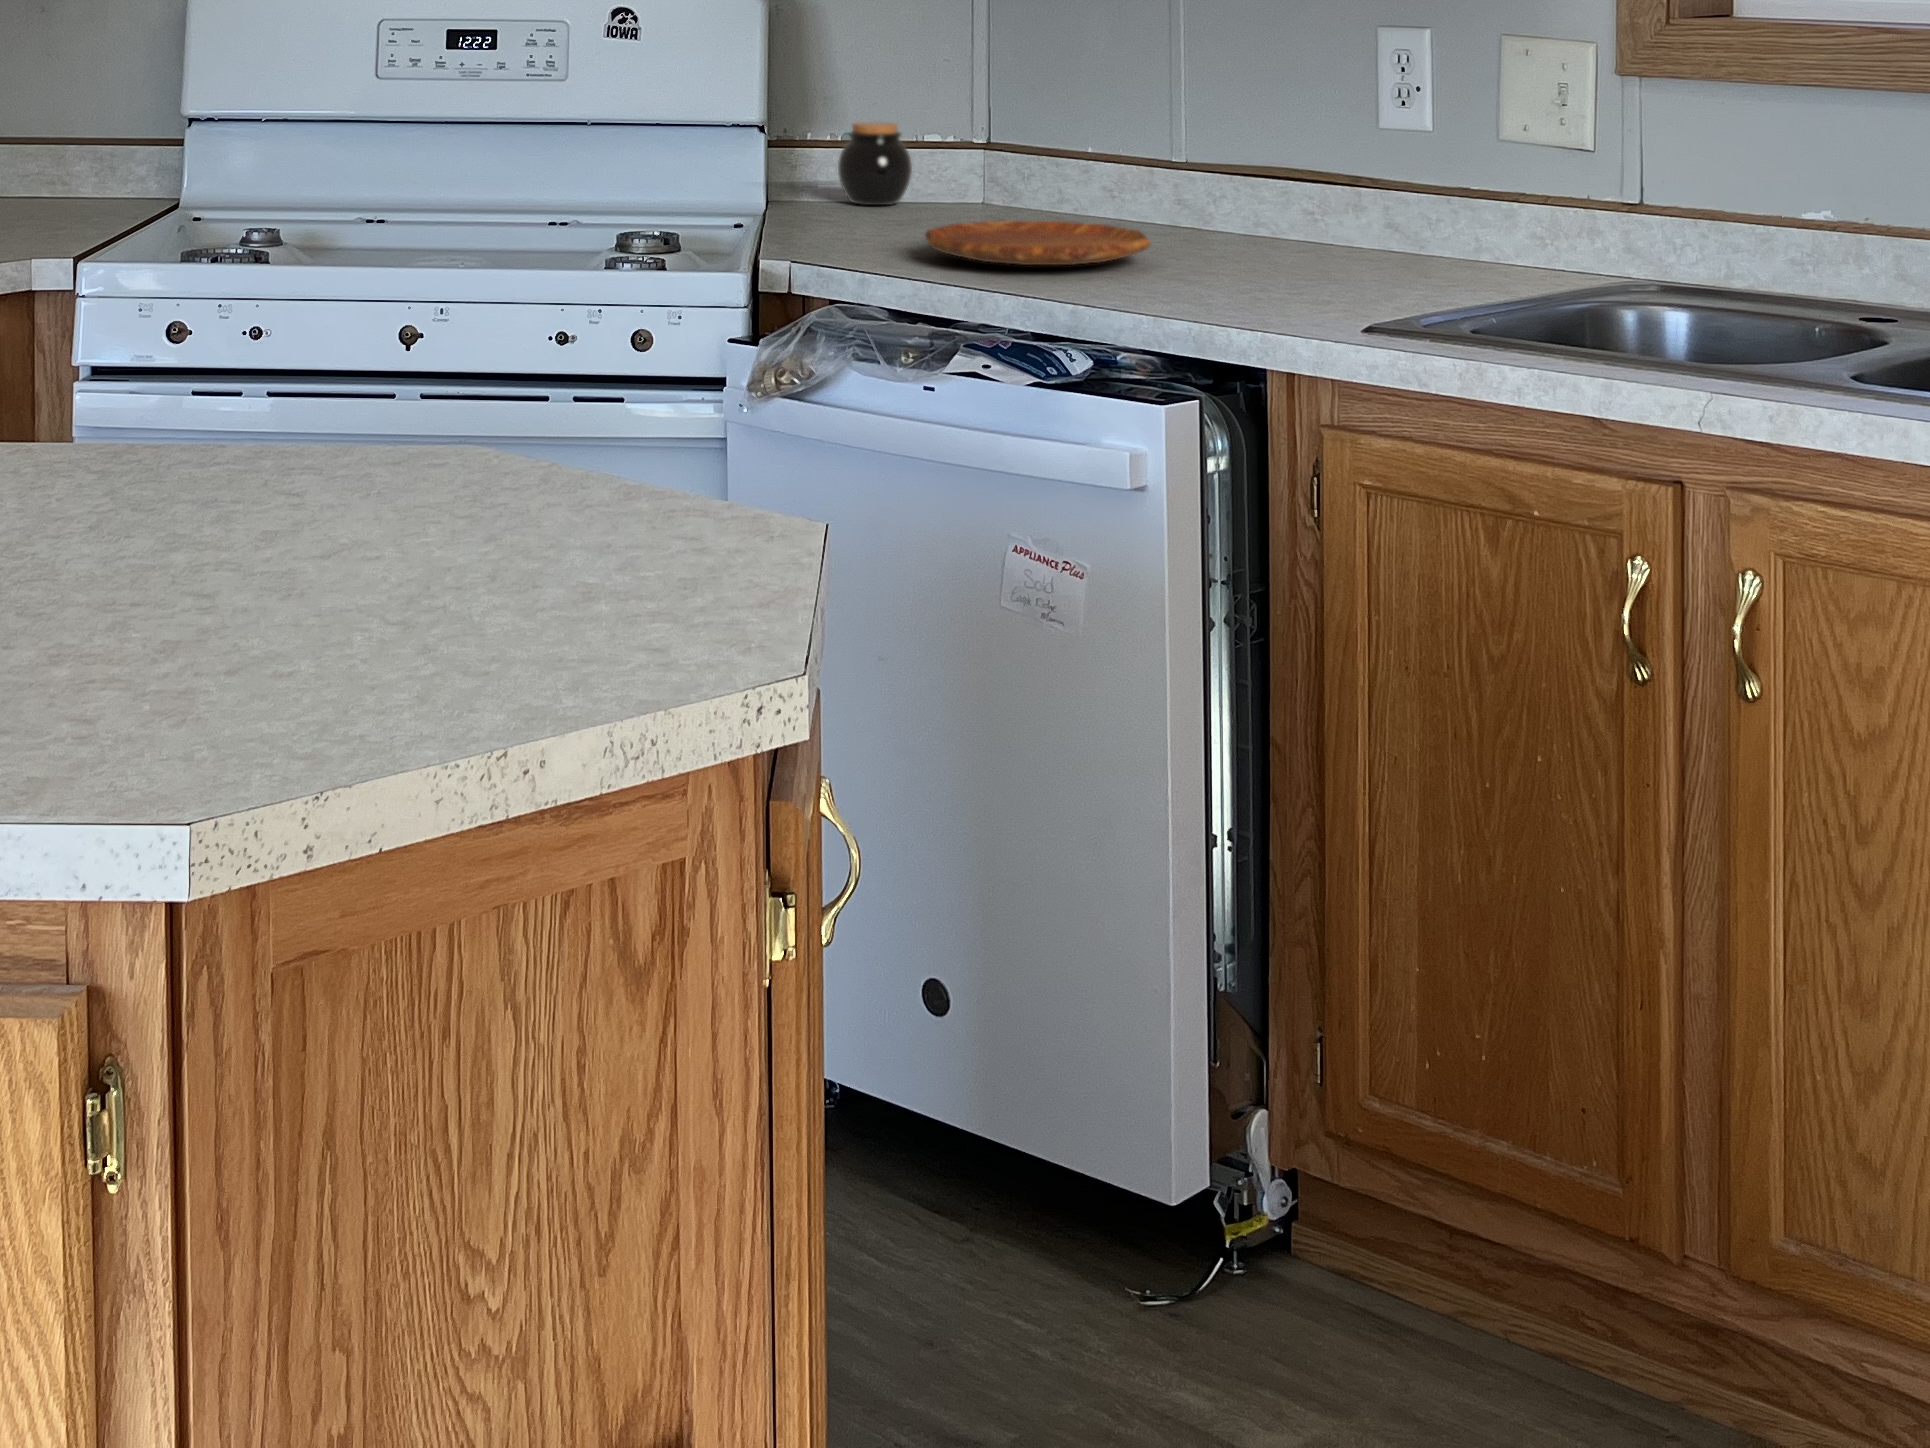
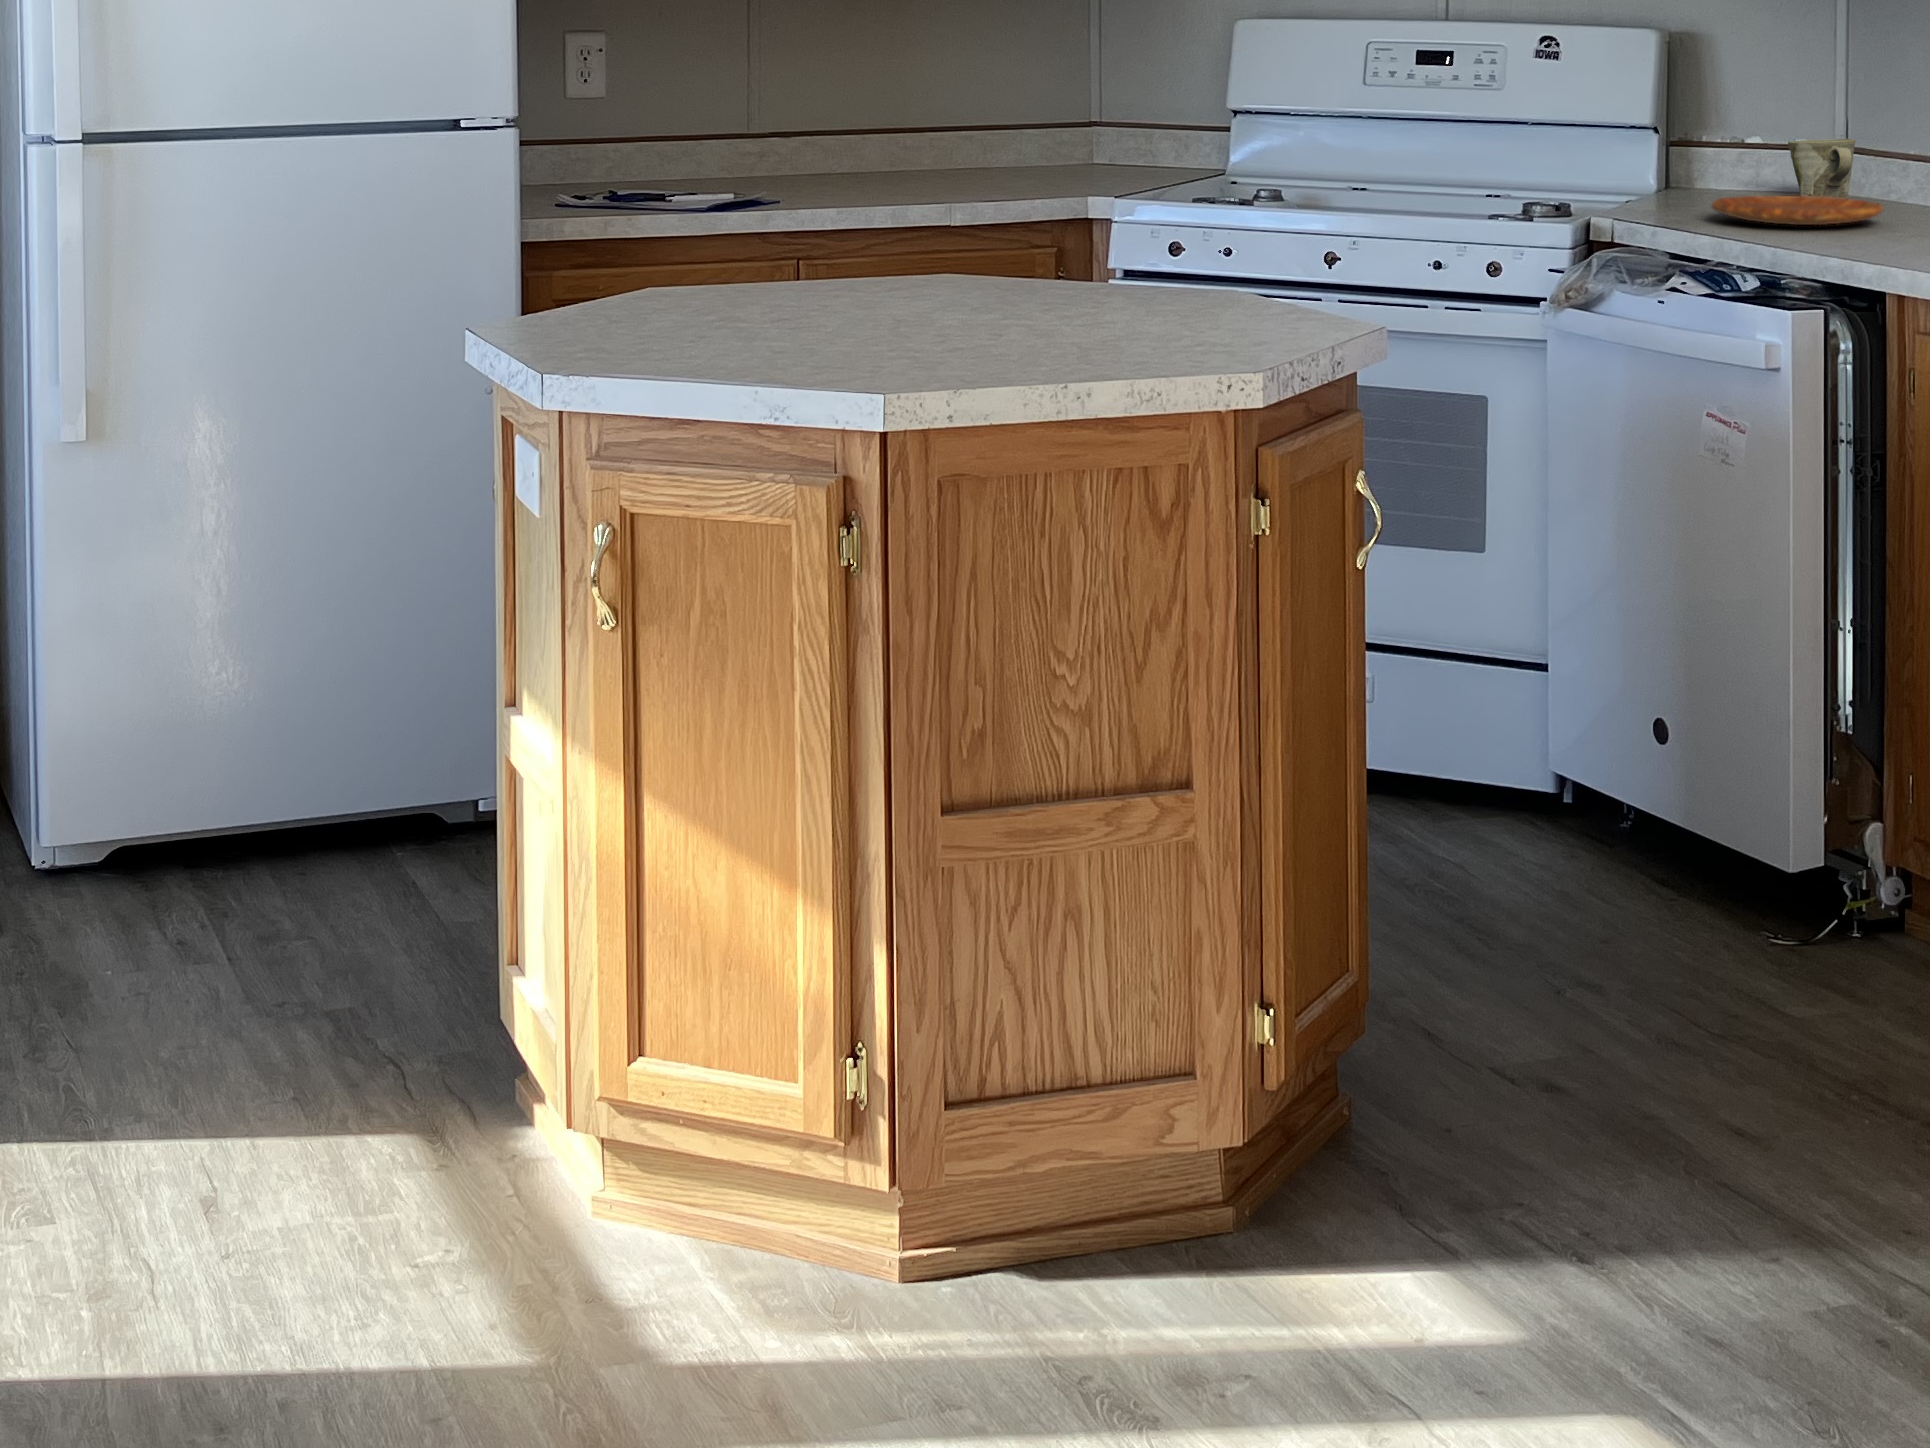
jar: present [838,122,912,205] -> none [1709,126,1767,189]
mug: none [963,137,1057,223] -> present [1788,139,1855,199]

